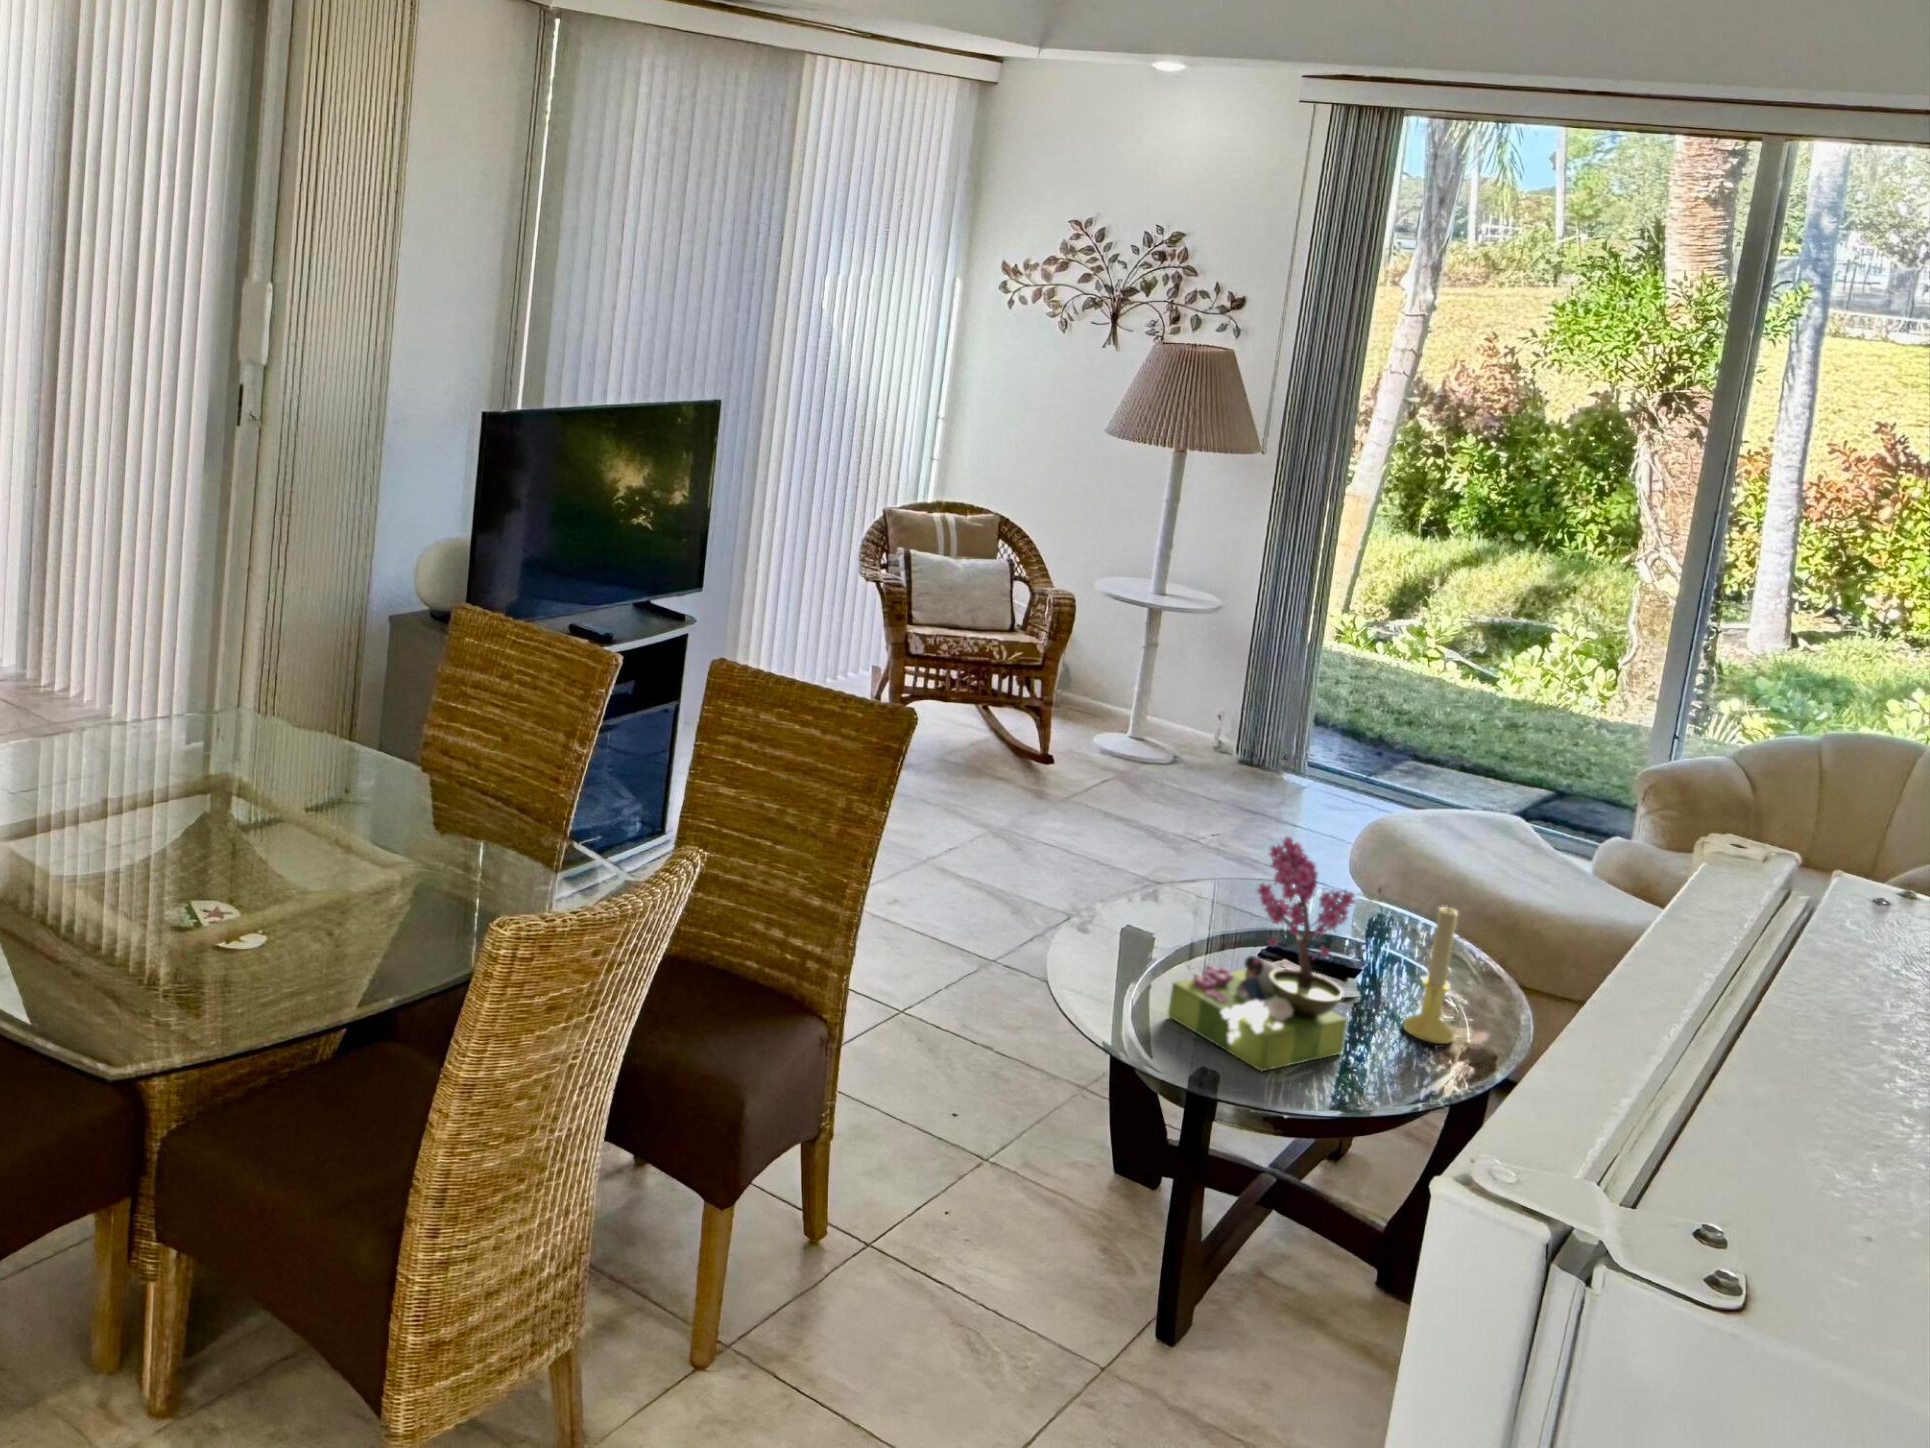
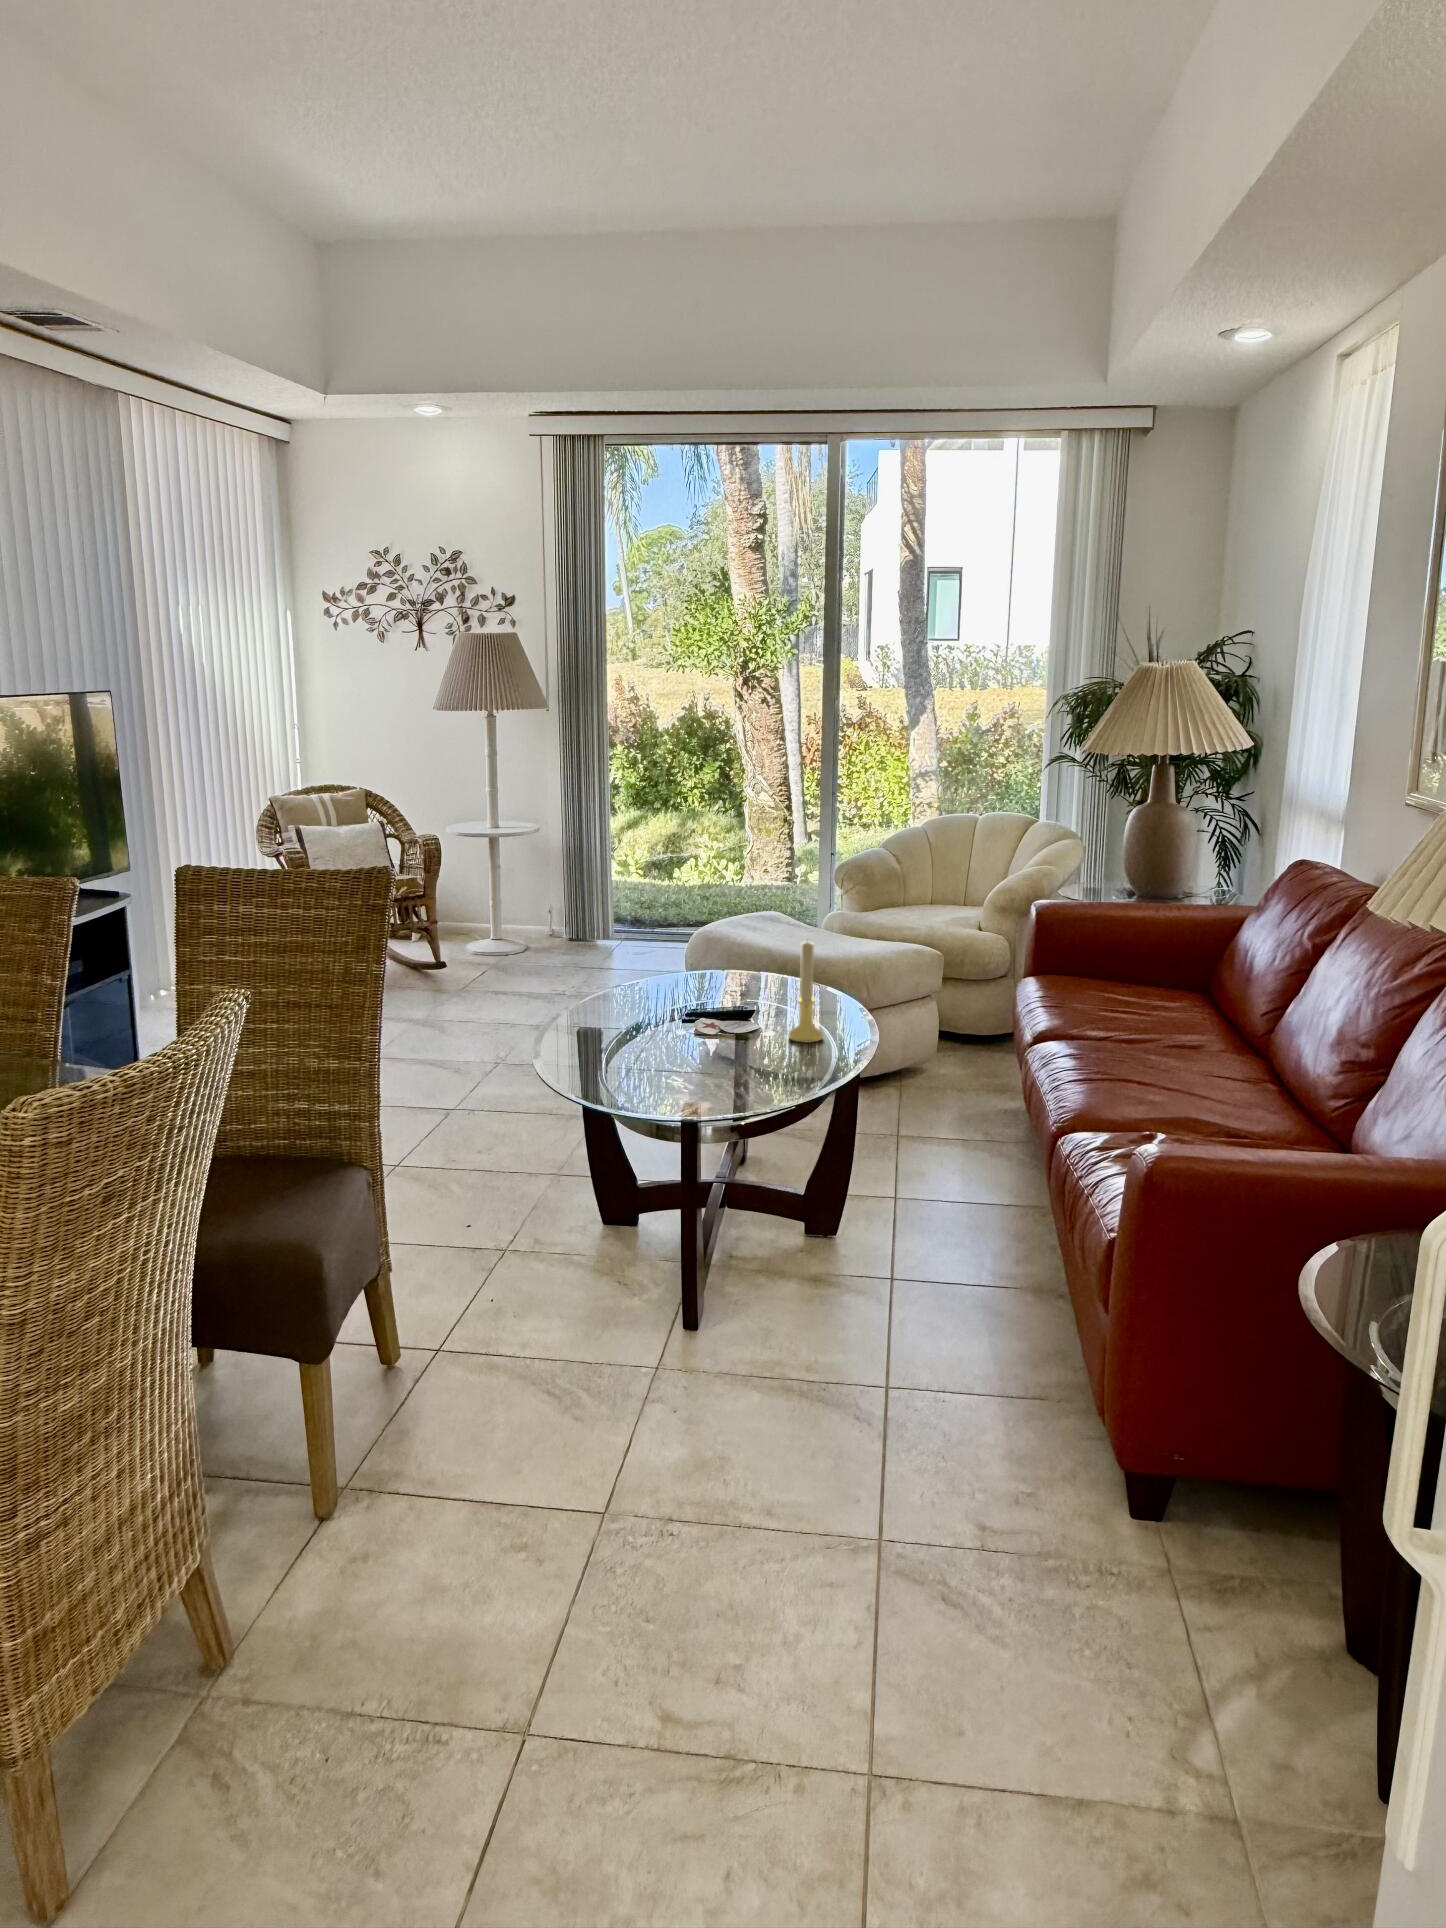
flower arrangement: present [1168,837,1355,1071] -> none [637,911,763,1093]

